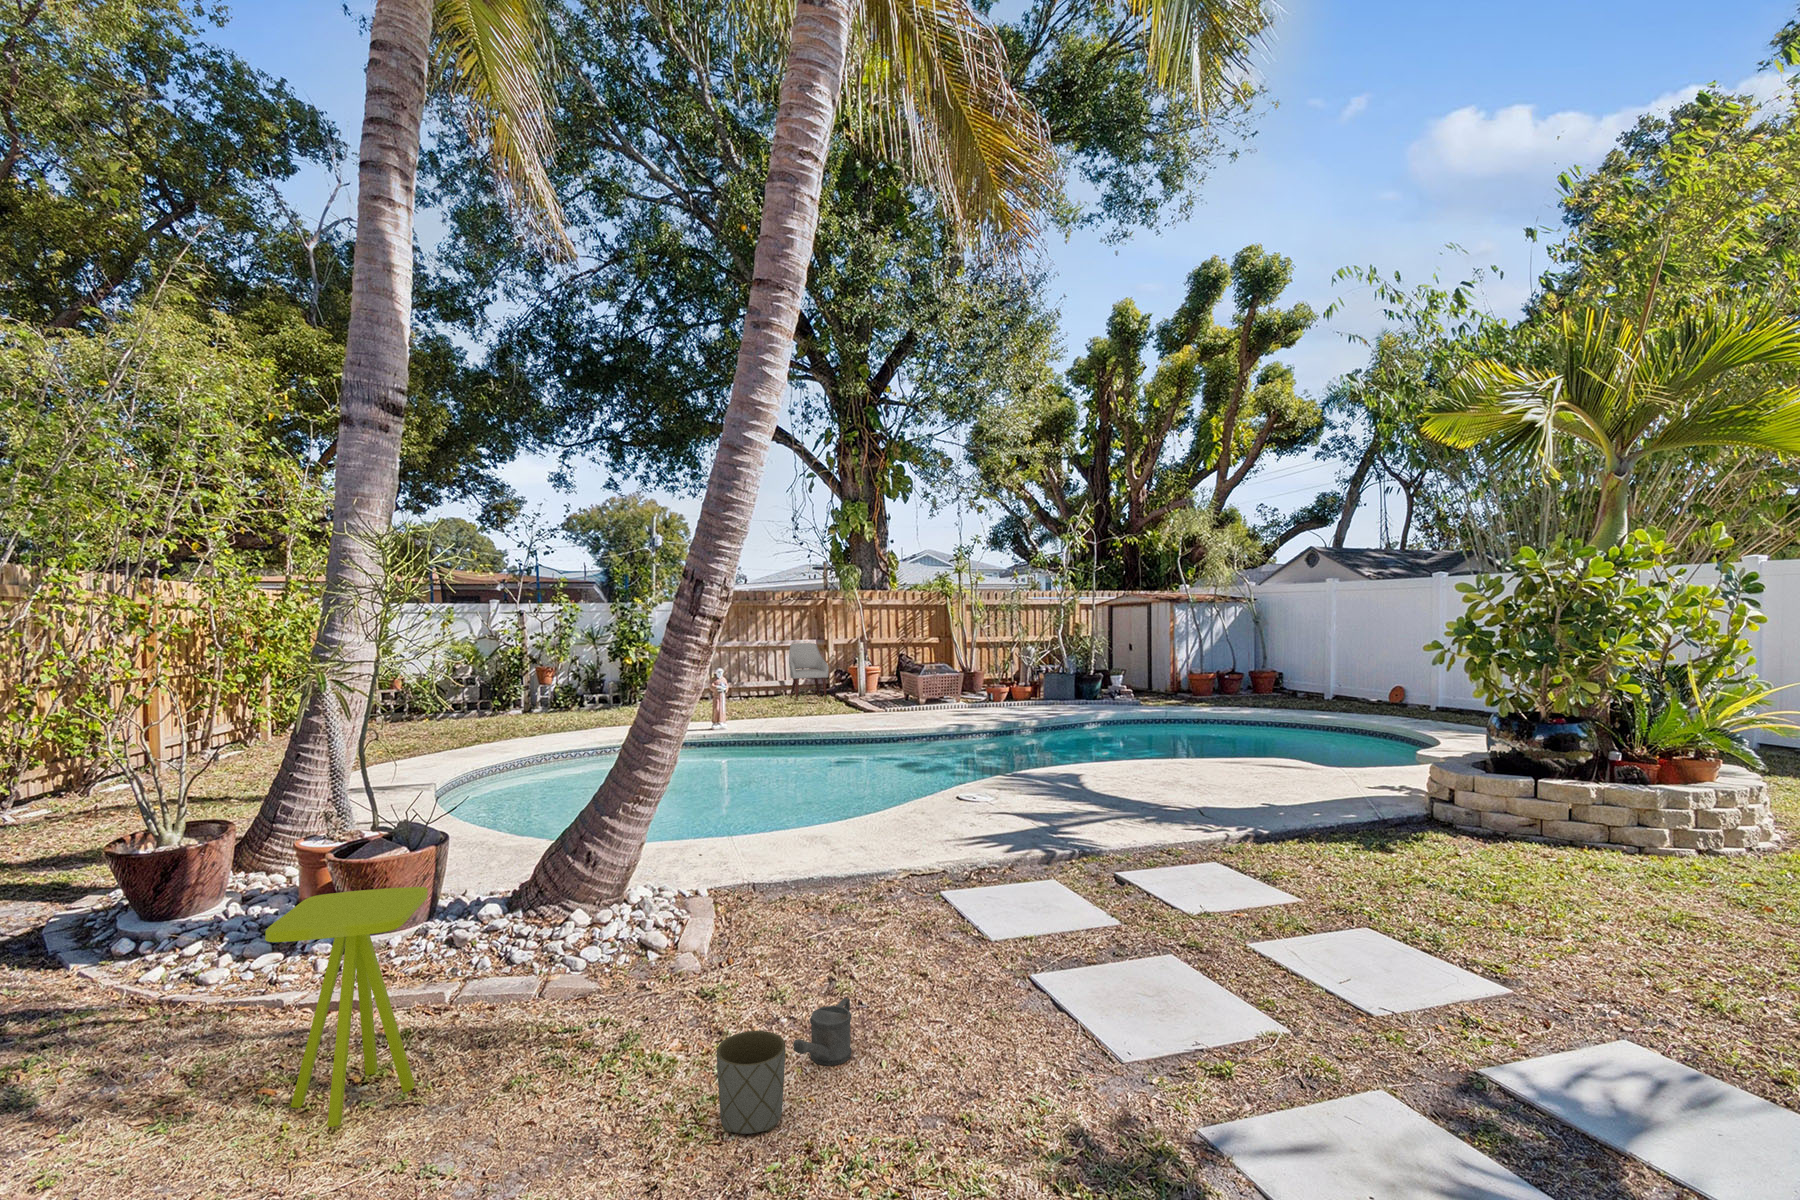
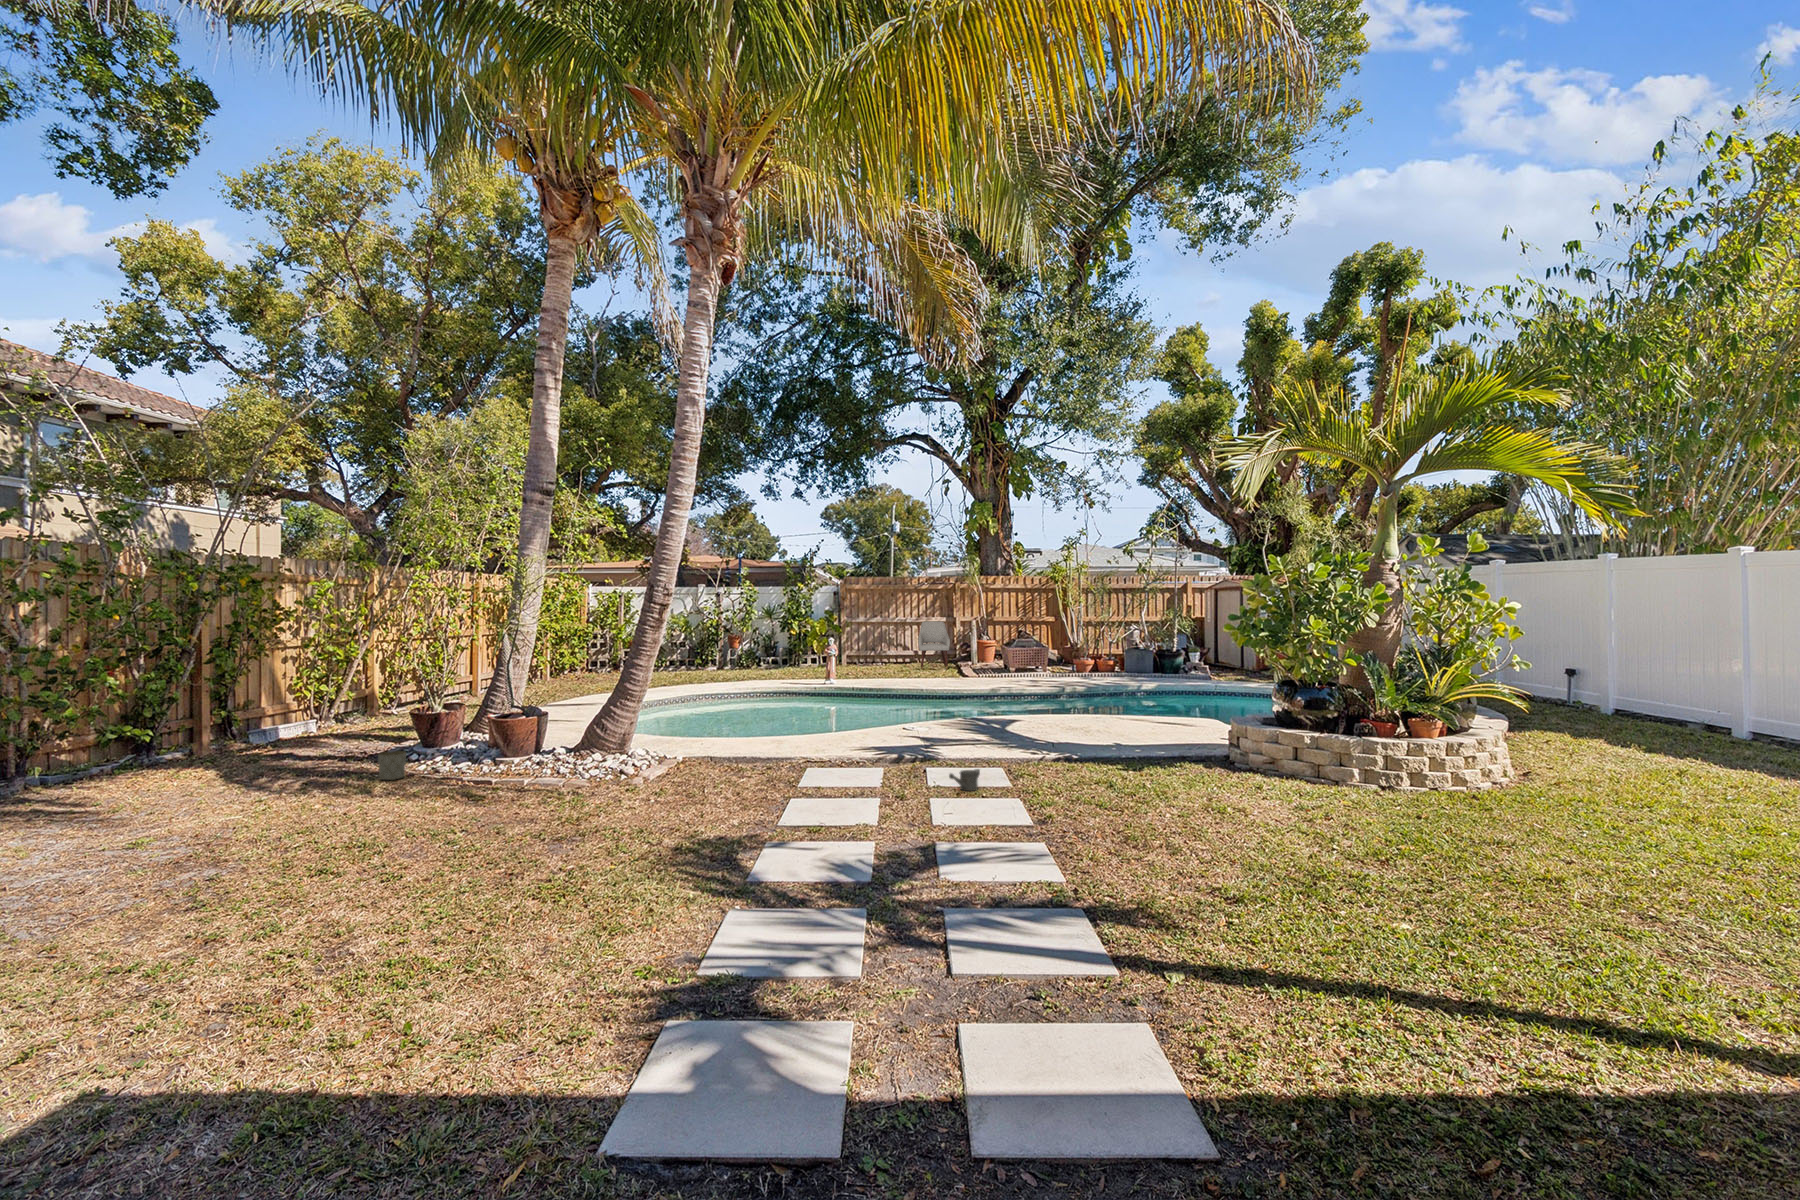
side table: present [265,887,428,1127] -> none [429,719,496,805]
watering can: present [794,998,852,1066] -> present [949,769,980,791]
planter: present [716,1031,786,1134] -> present [378,751,406,780]

